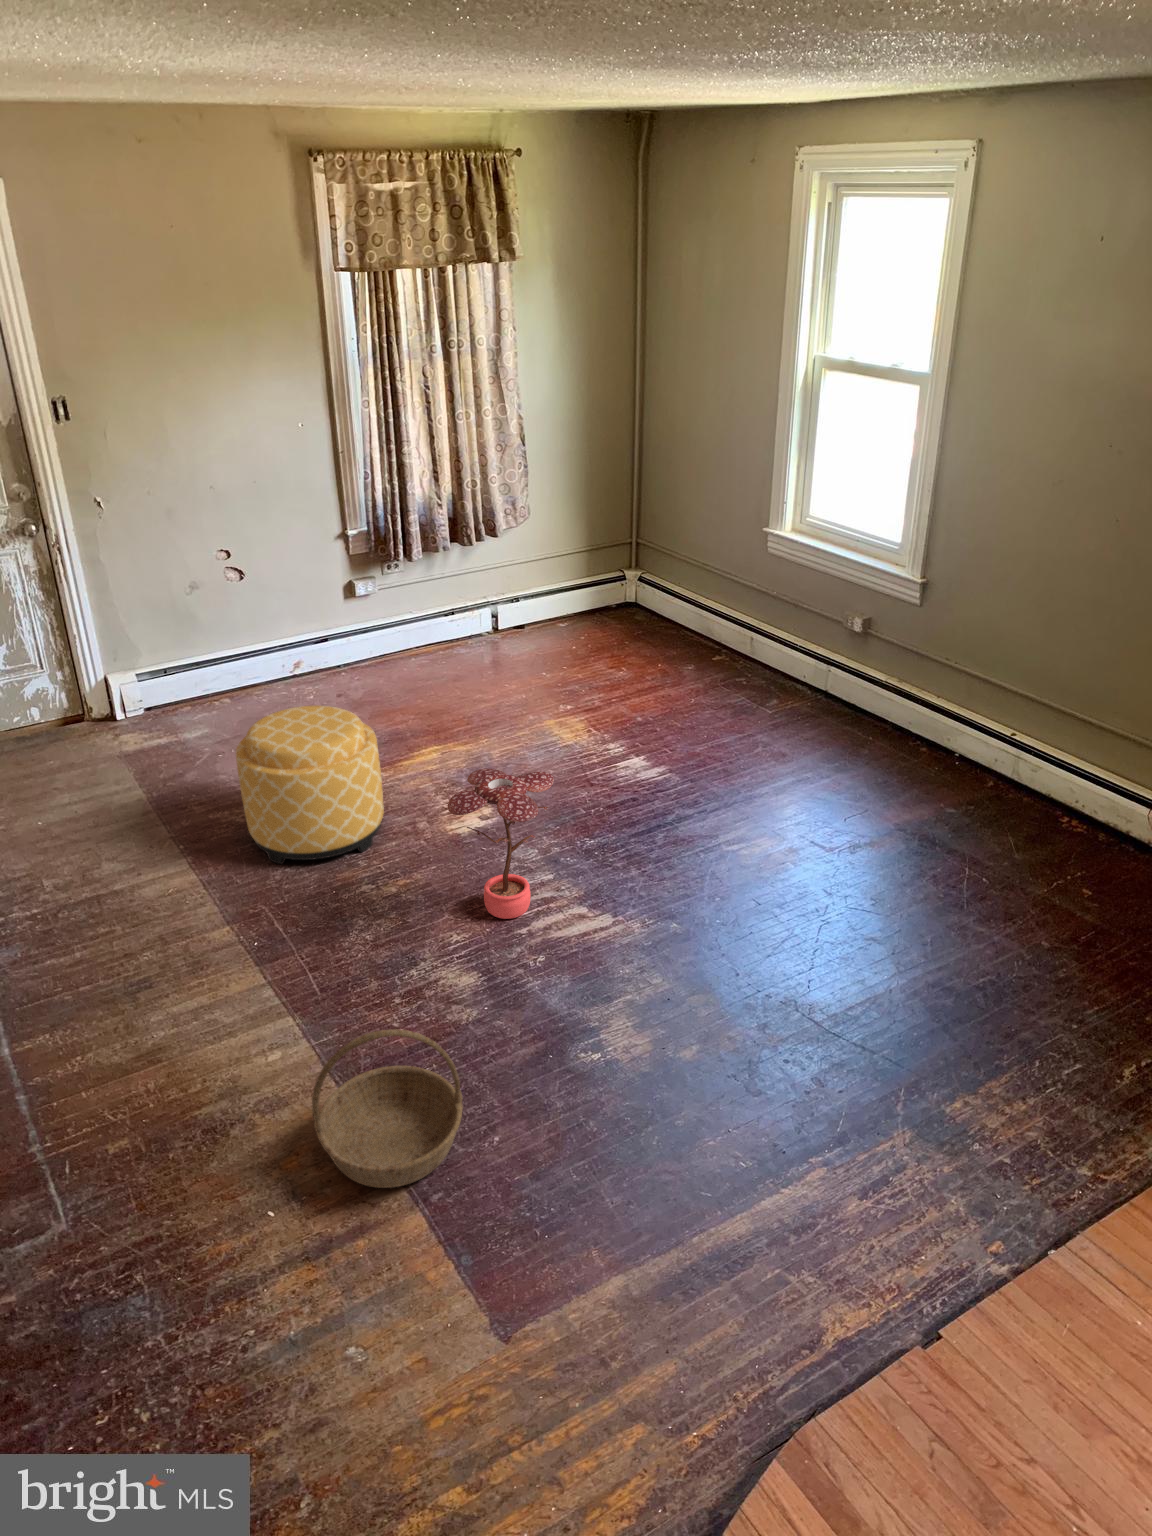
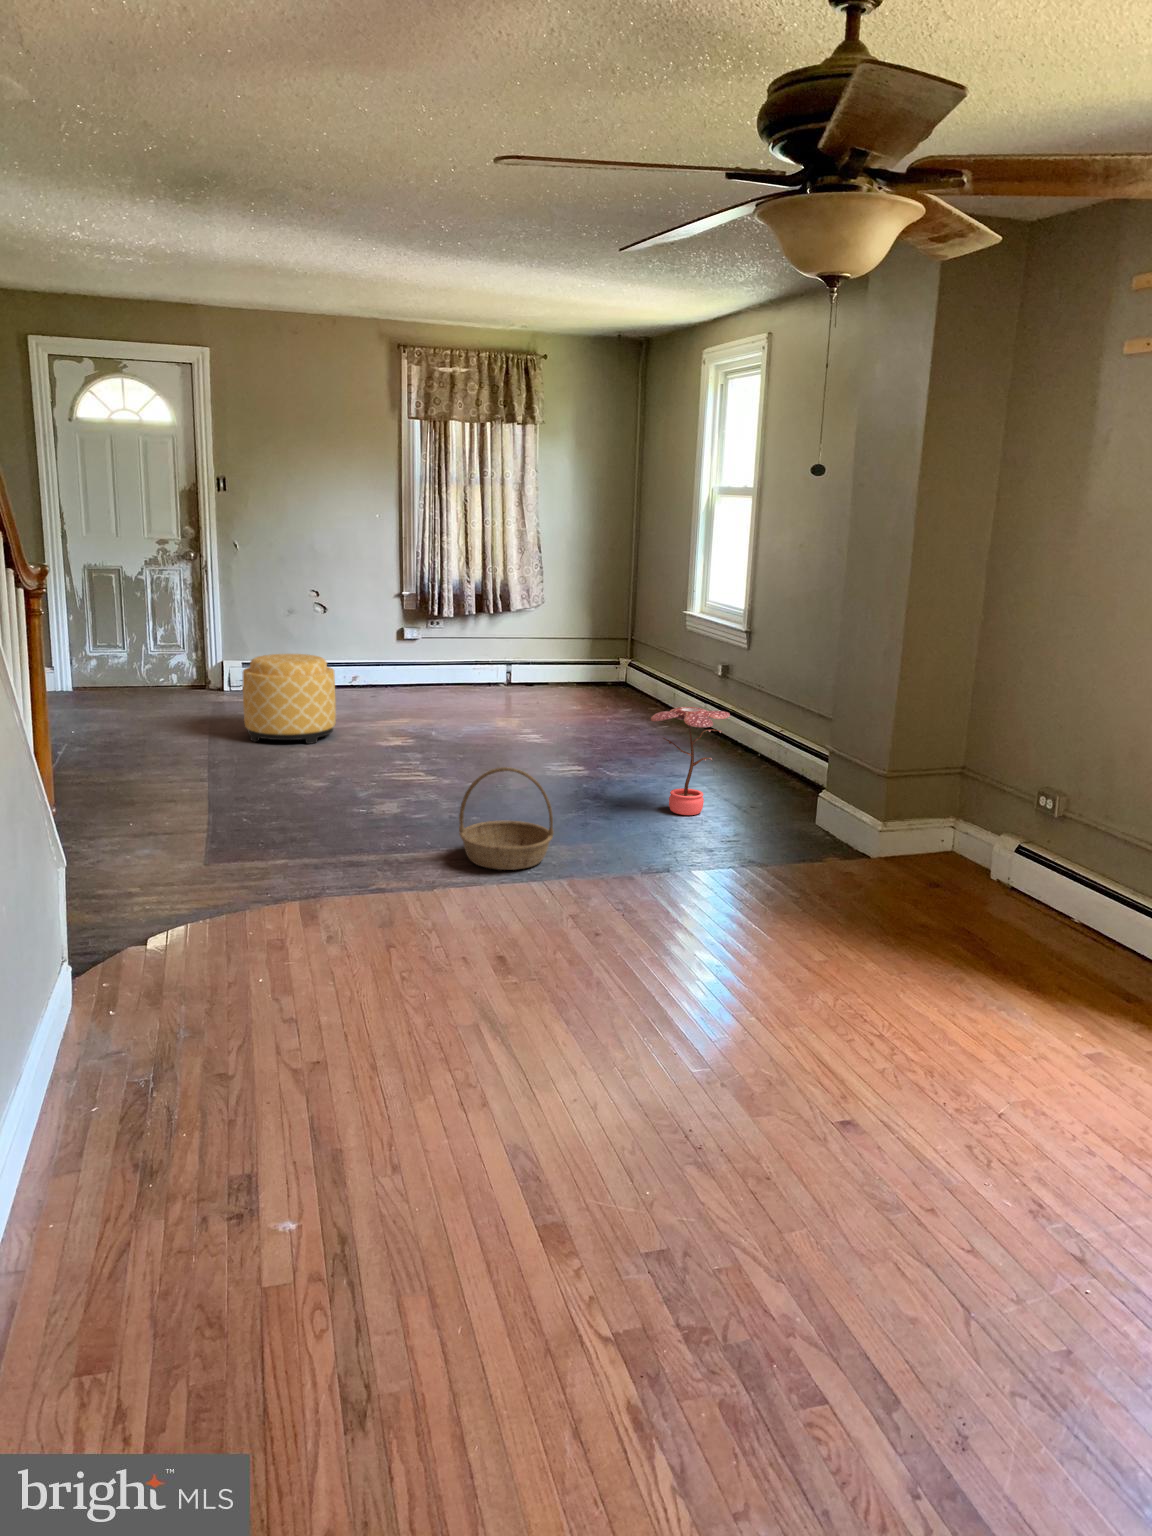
potted plant: present [448,769,554,919] -> present [651,707,730,815]
basket: present [312,1029,463,1188] -> present [459,767,554,870]

